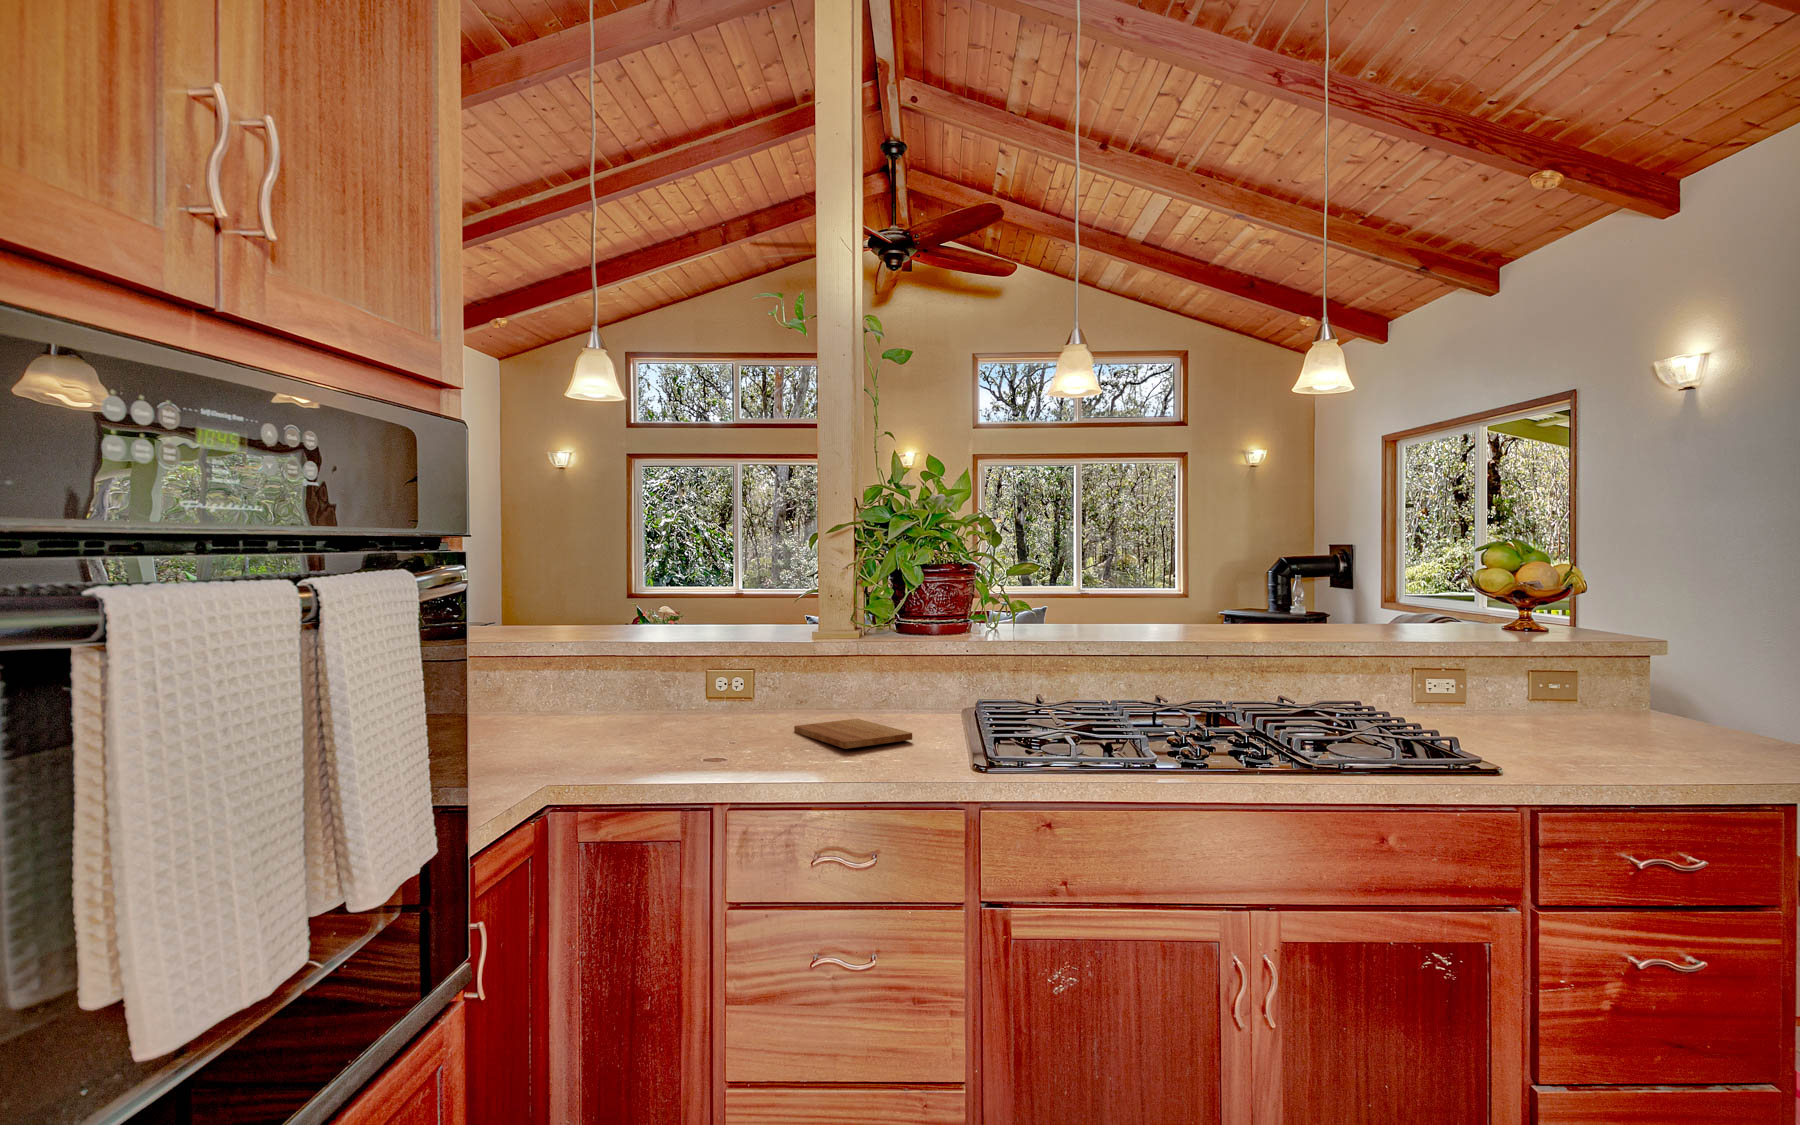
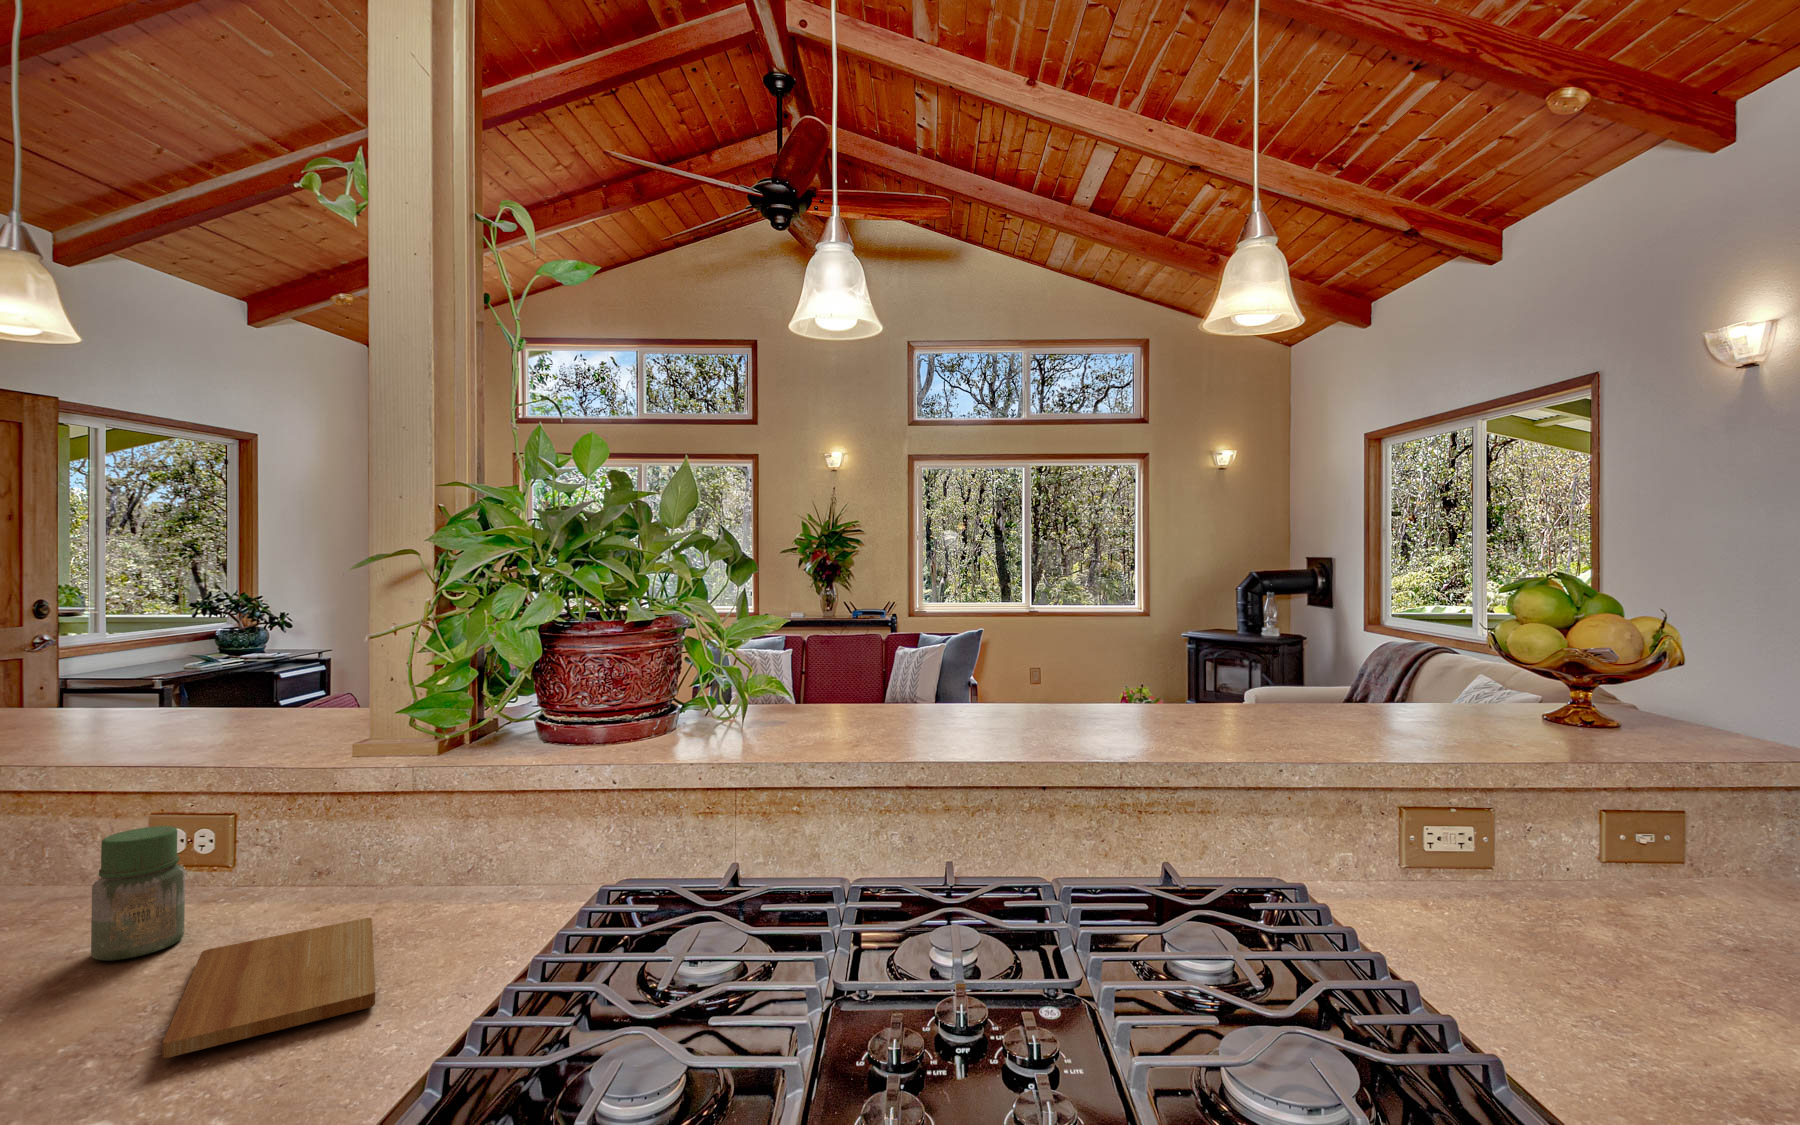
jar: none [733,667,769,730] -> present [91,826,185,961]

